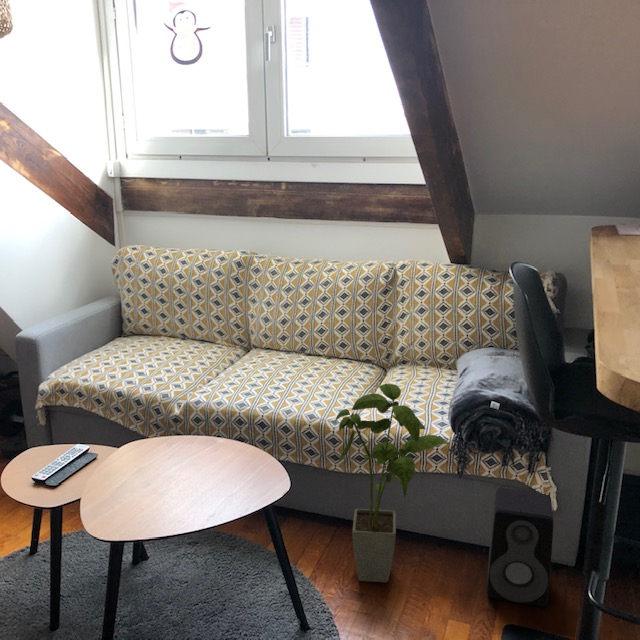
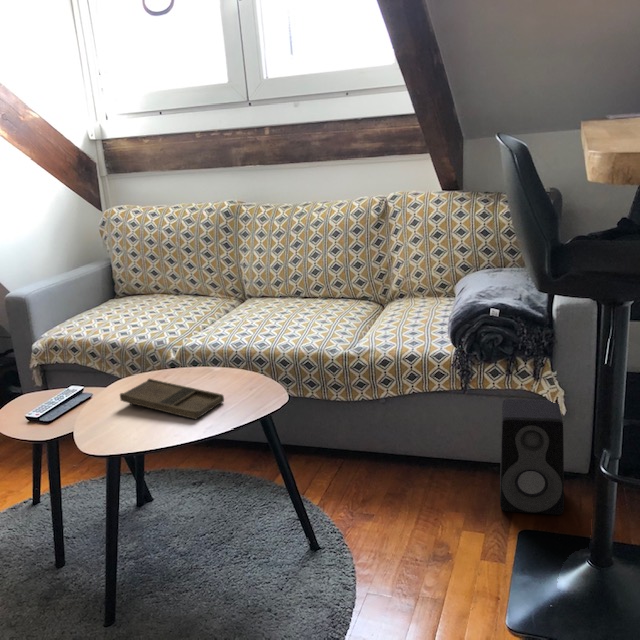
house plant: present [336,384,449,583] -> none [332,296,451,506]
tray: none [127,448,228,501] -> present [120,379,224,419]

